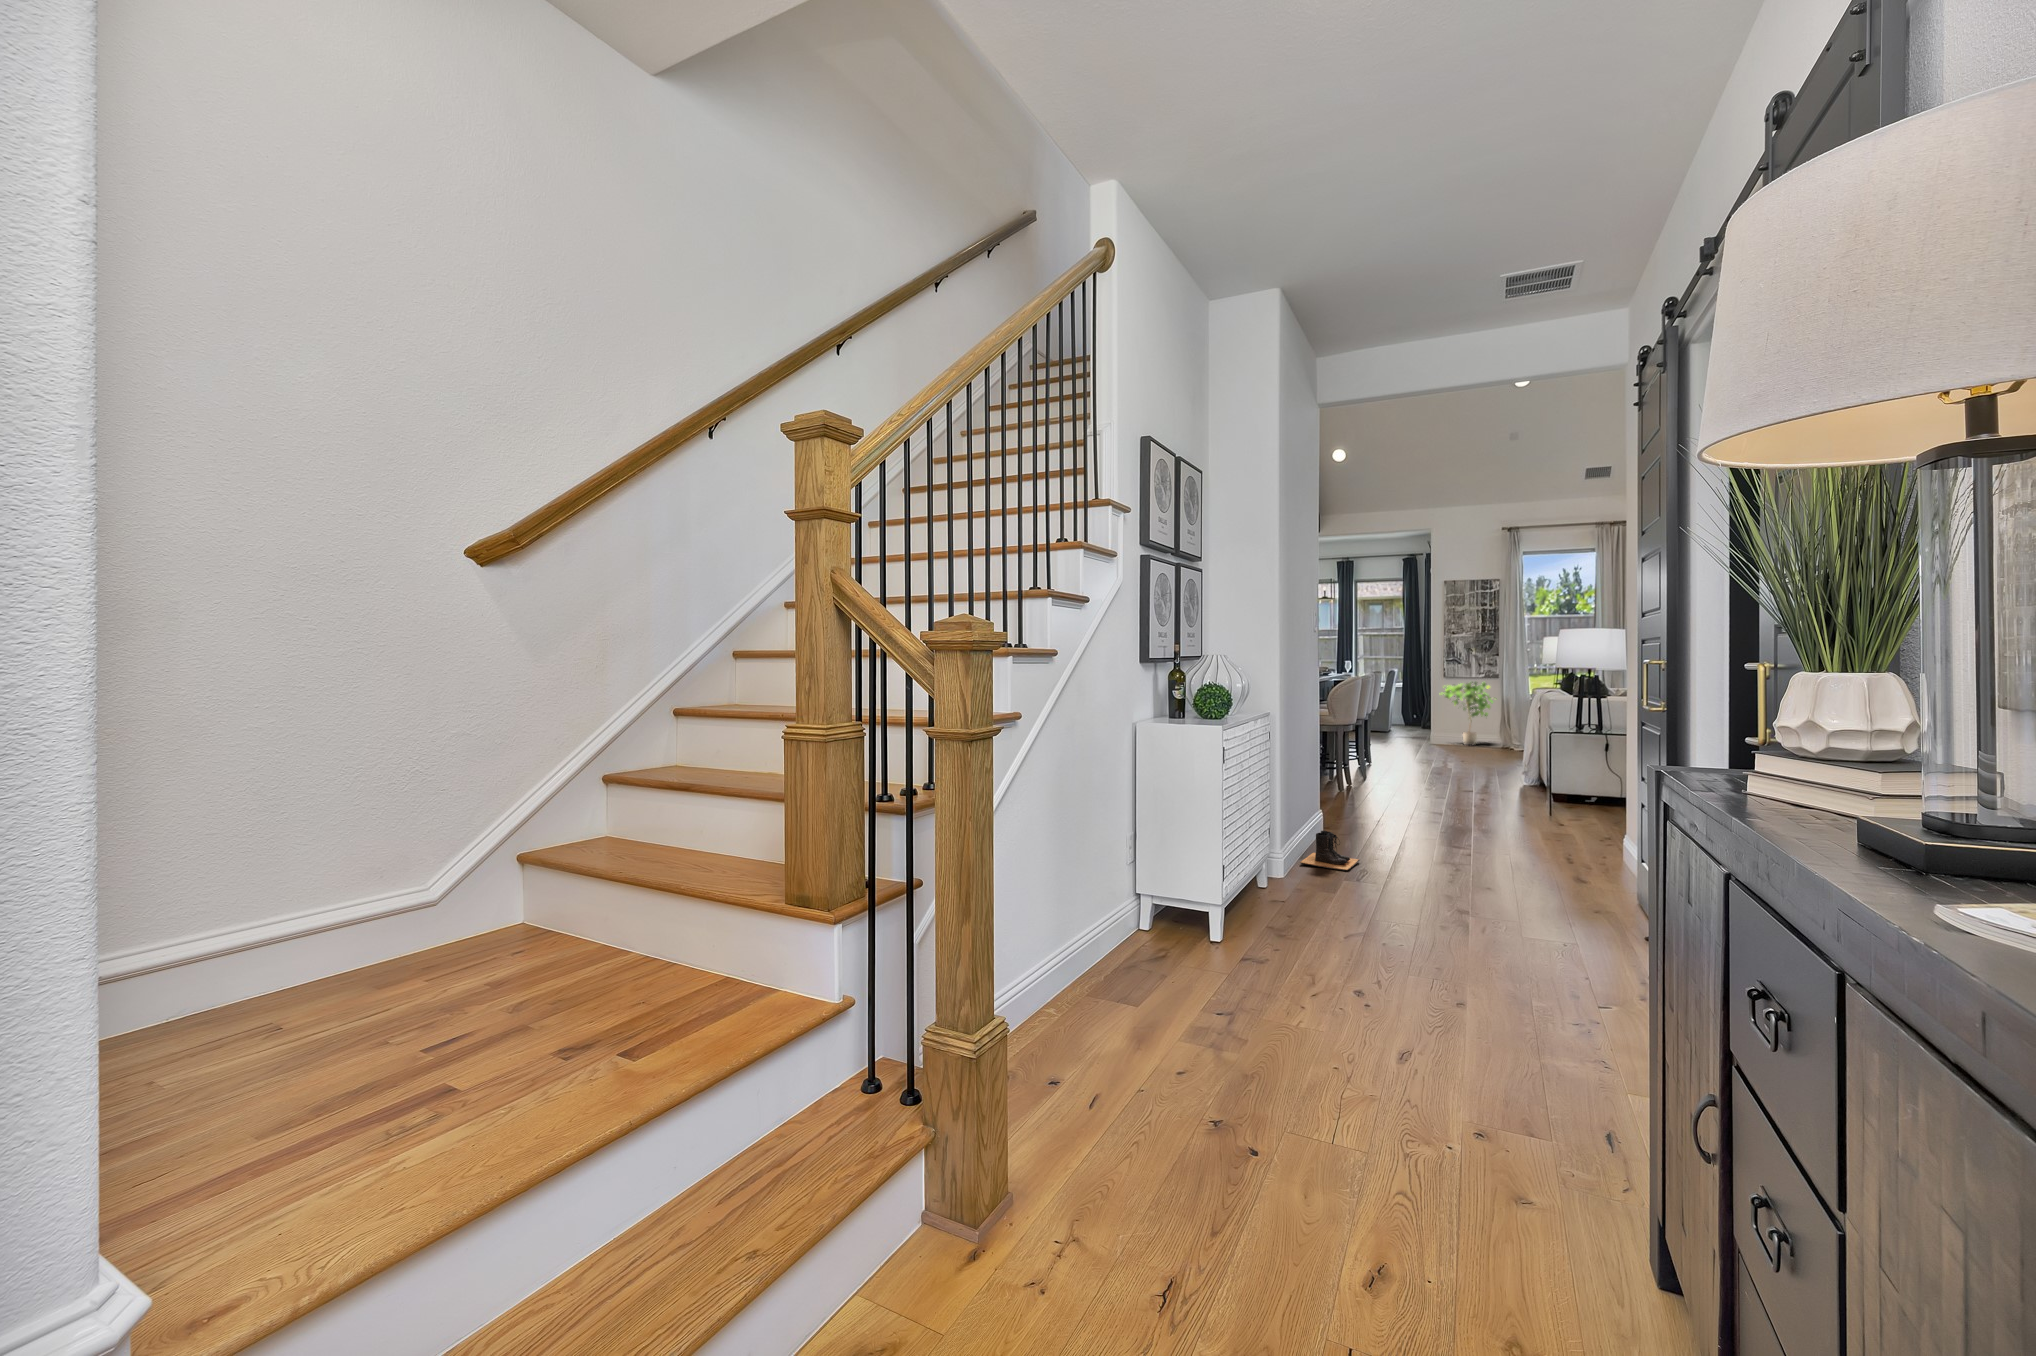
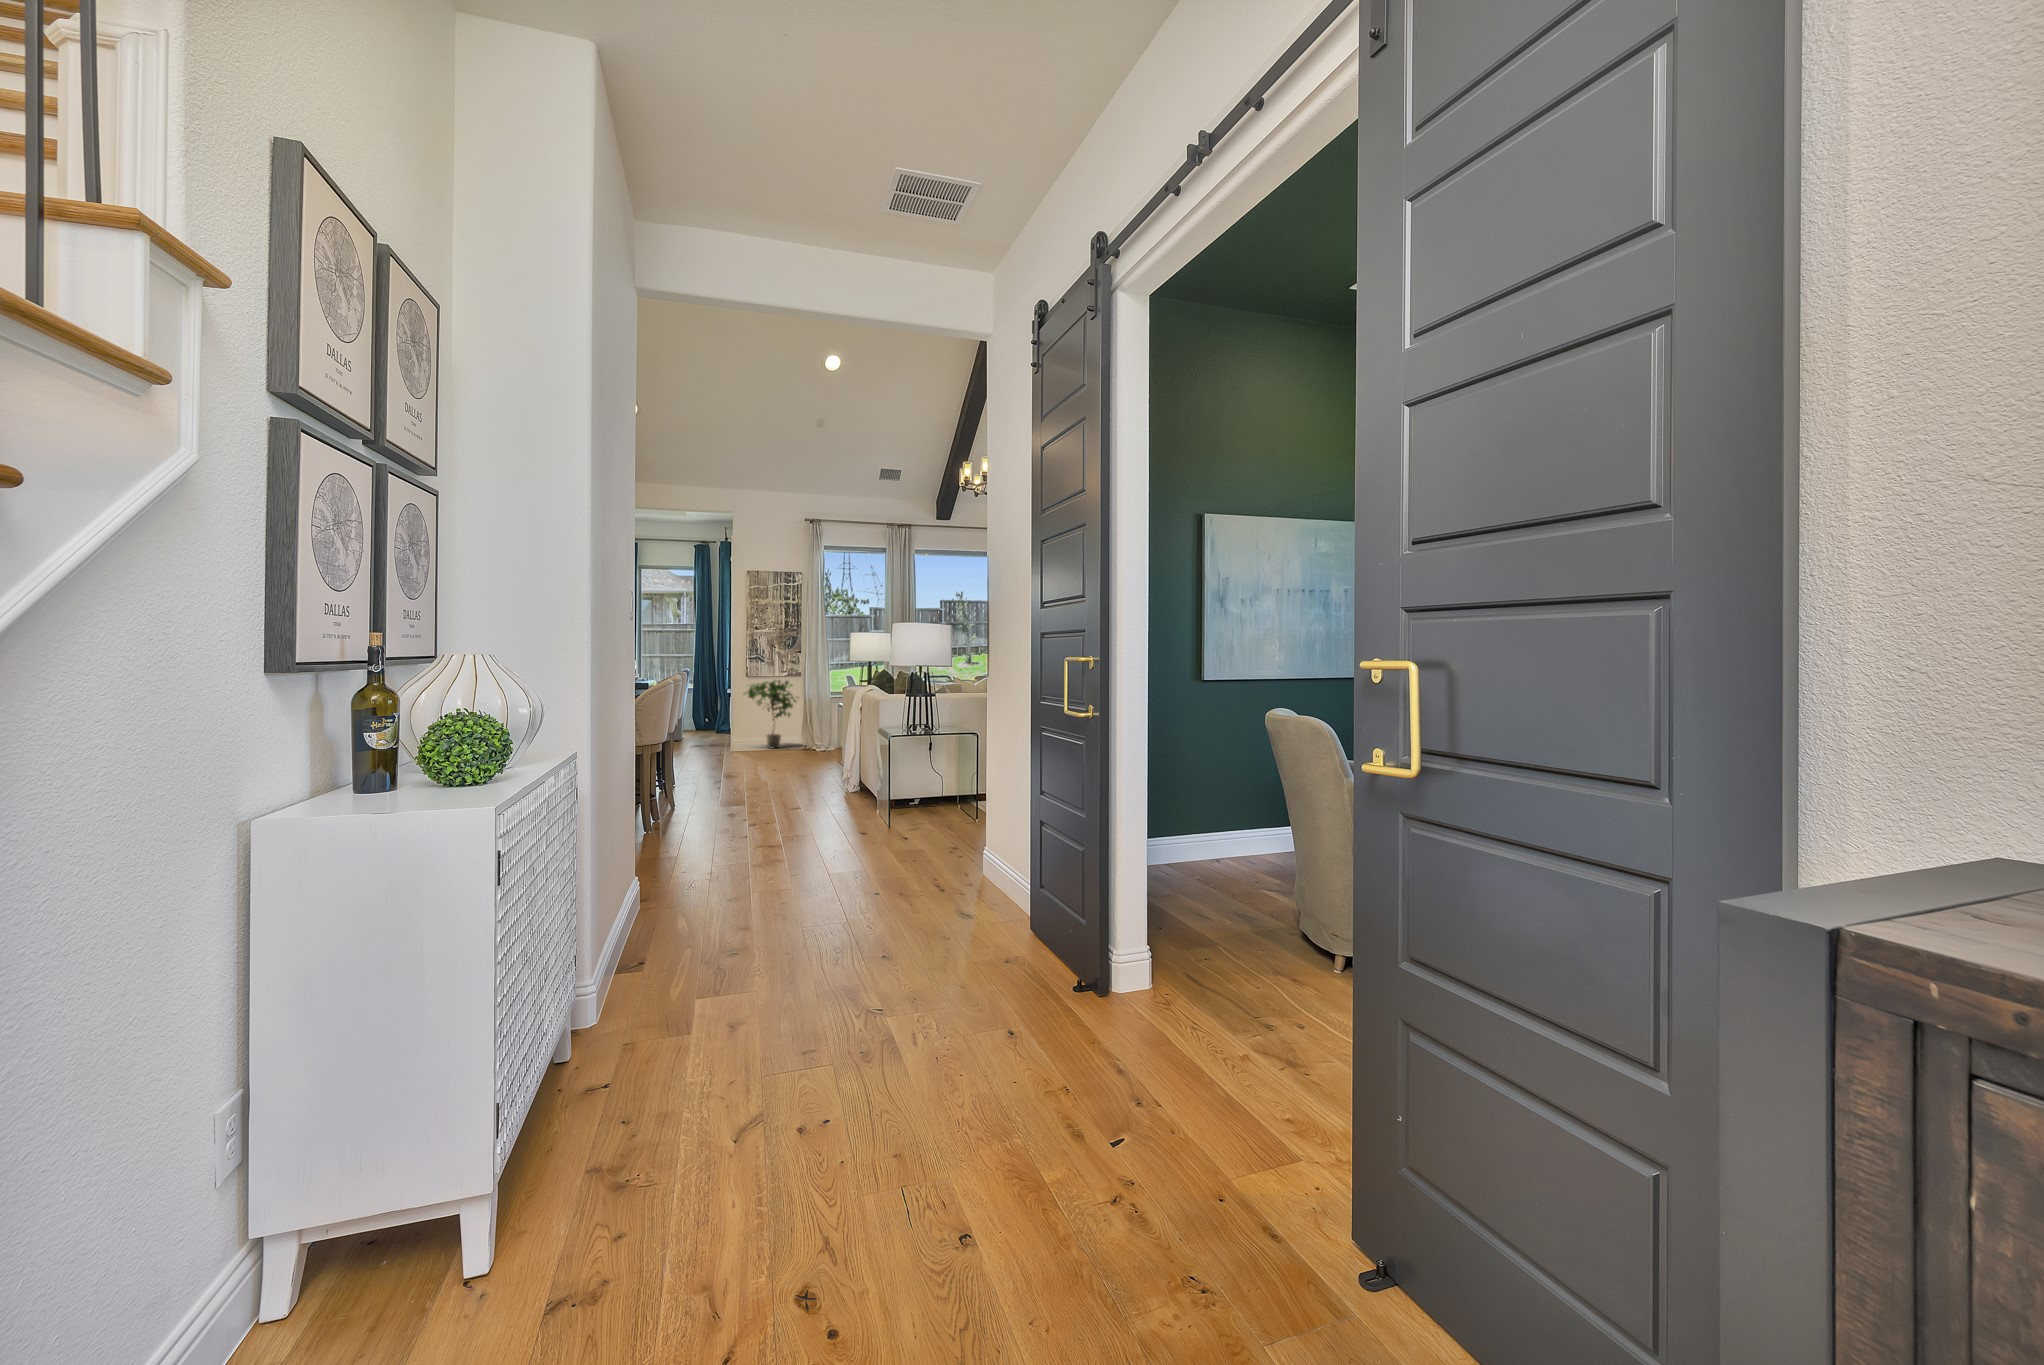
boots: present [1300,831,1359,871] -> none [619,922,708,983]

